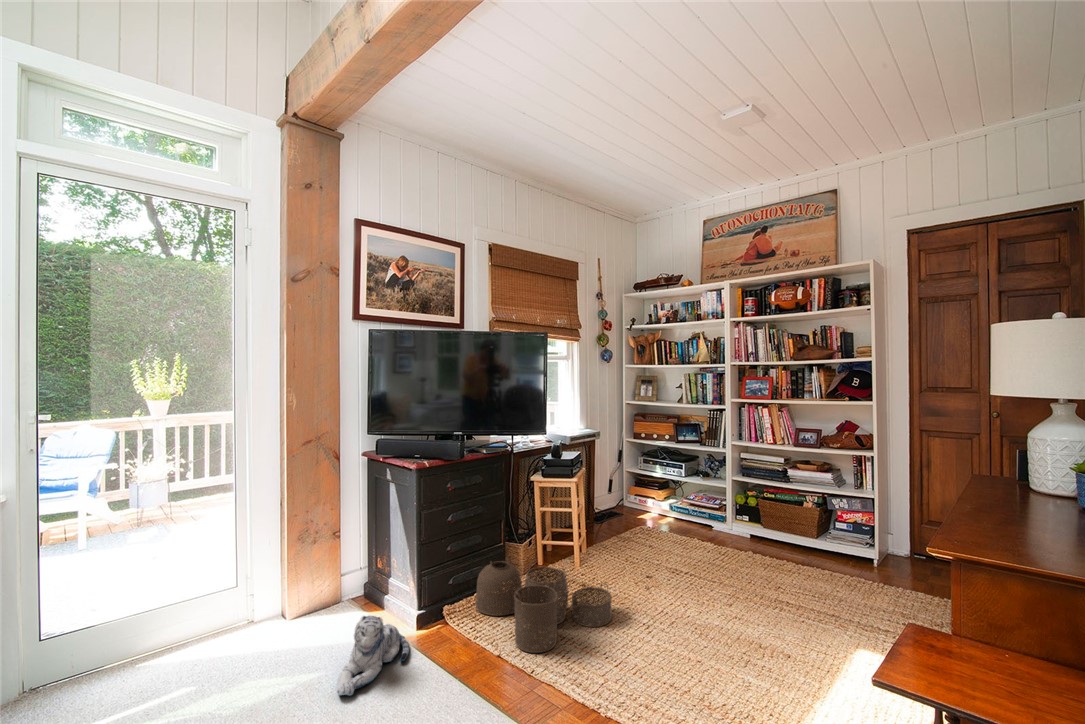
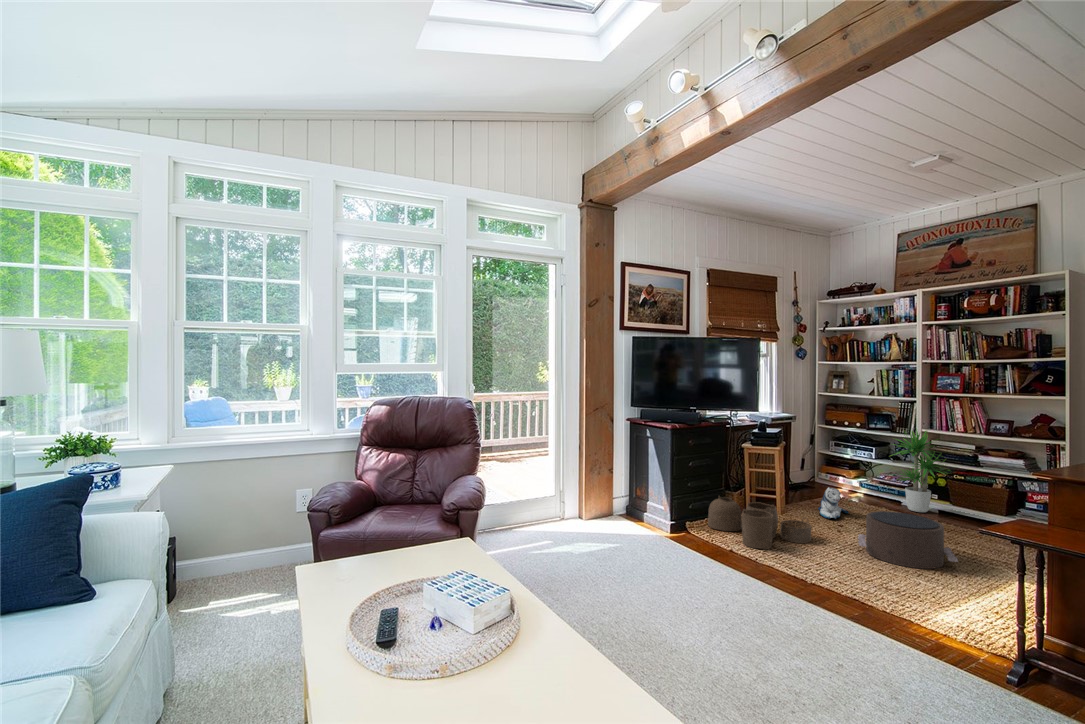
potted plant: none [698,439,766,541] -> present [891,429,946,512]
pouf: none [669,565,794,659] -> present [858,511,958,569]
plush toy: present [337,615,409,696] -> present [818,487,848,519]

